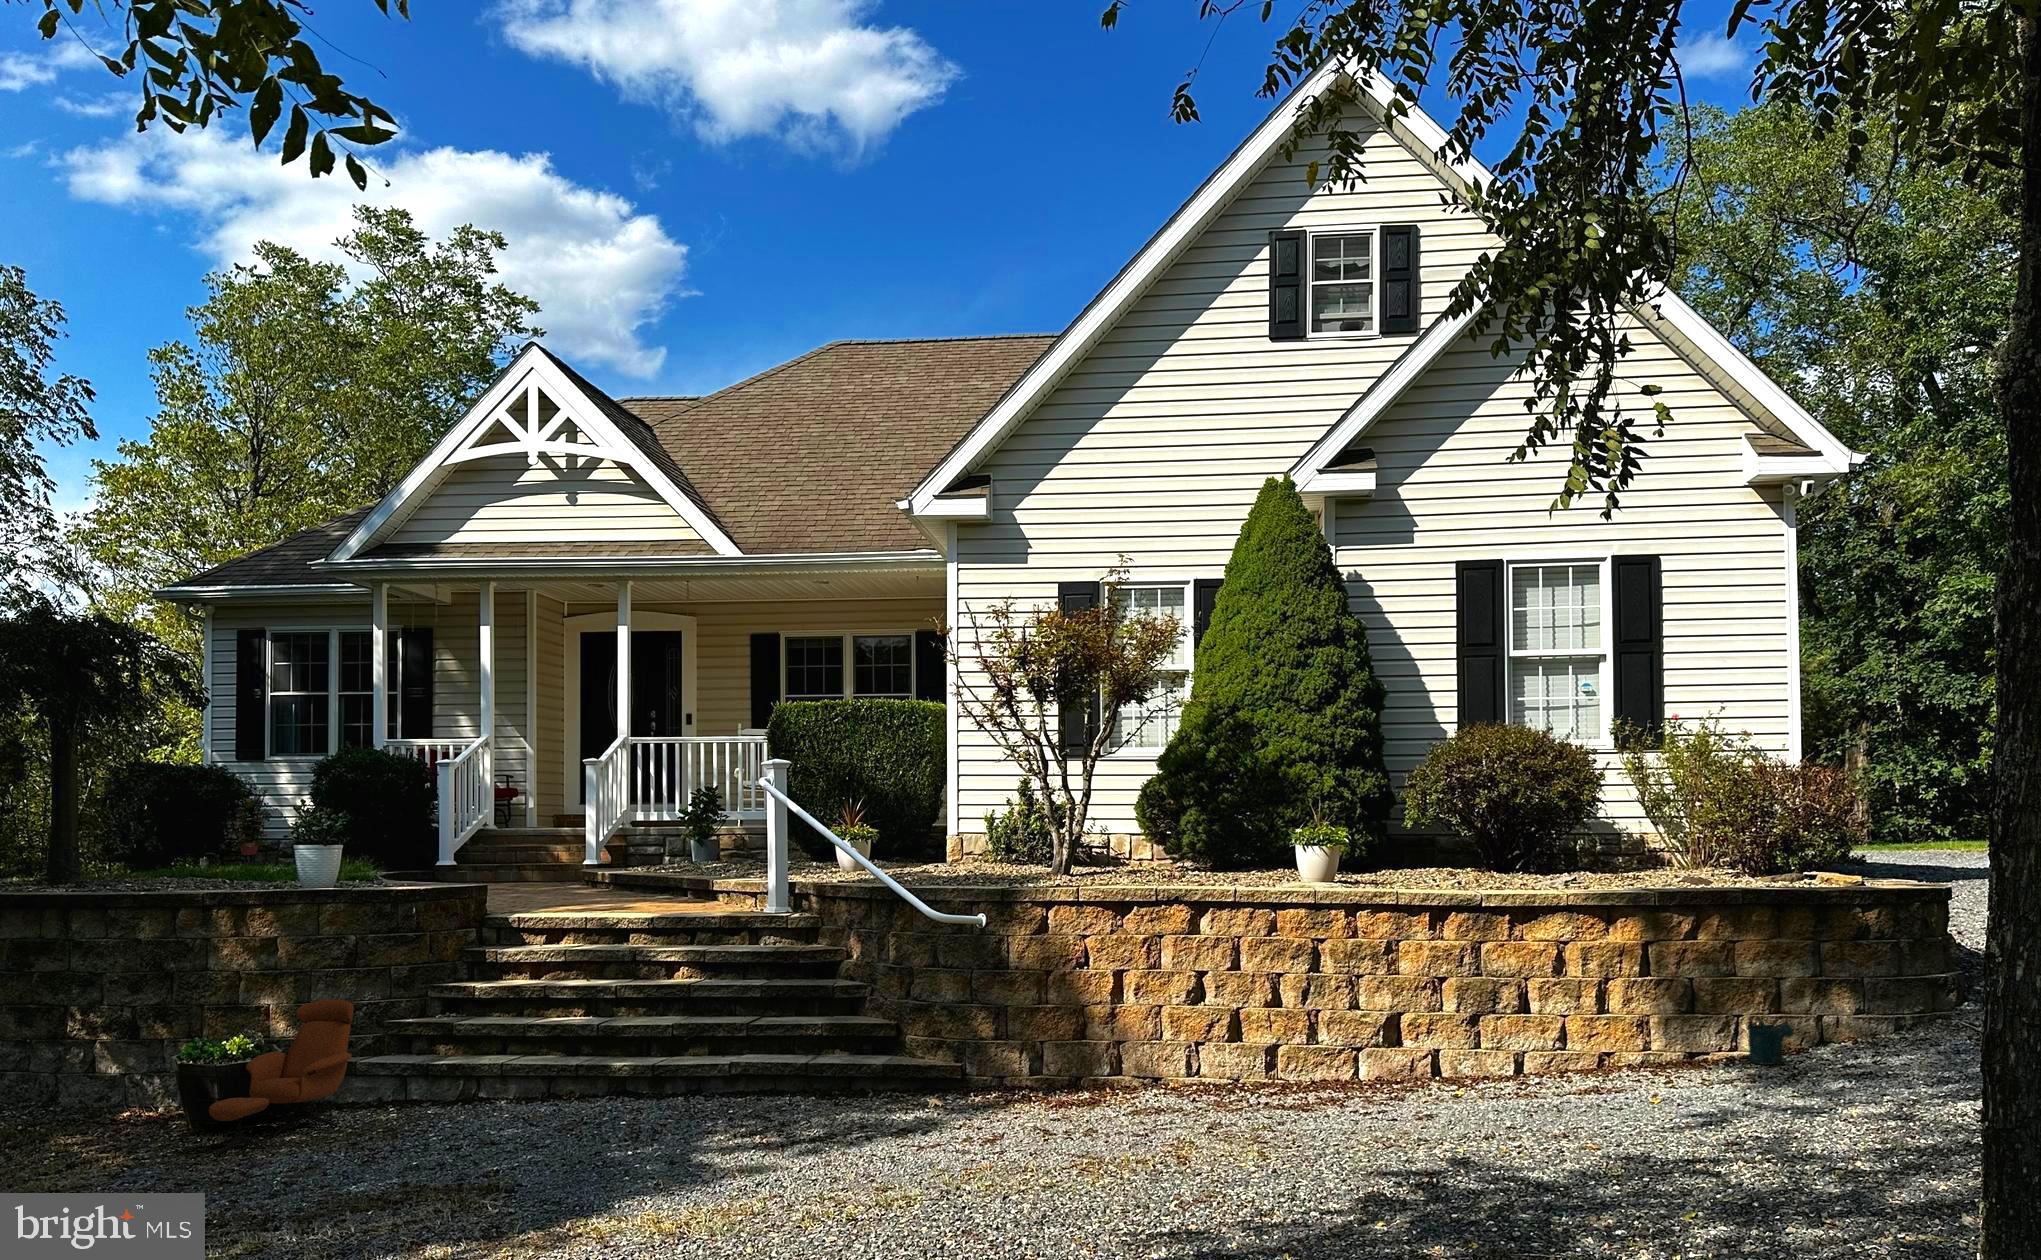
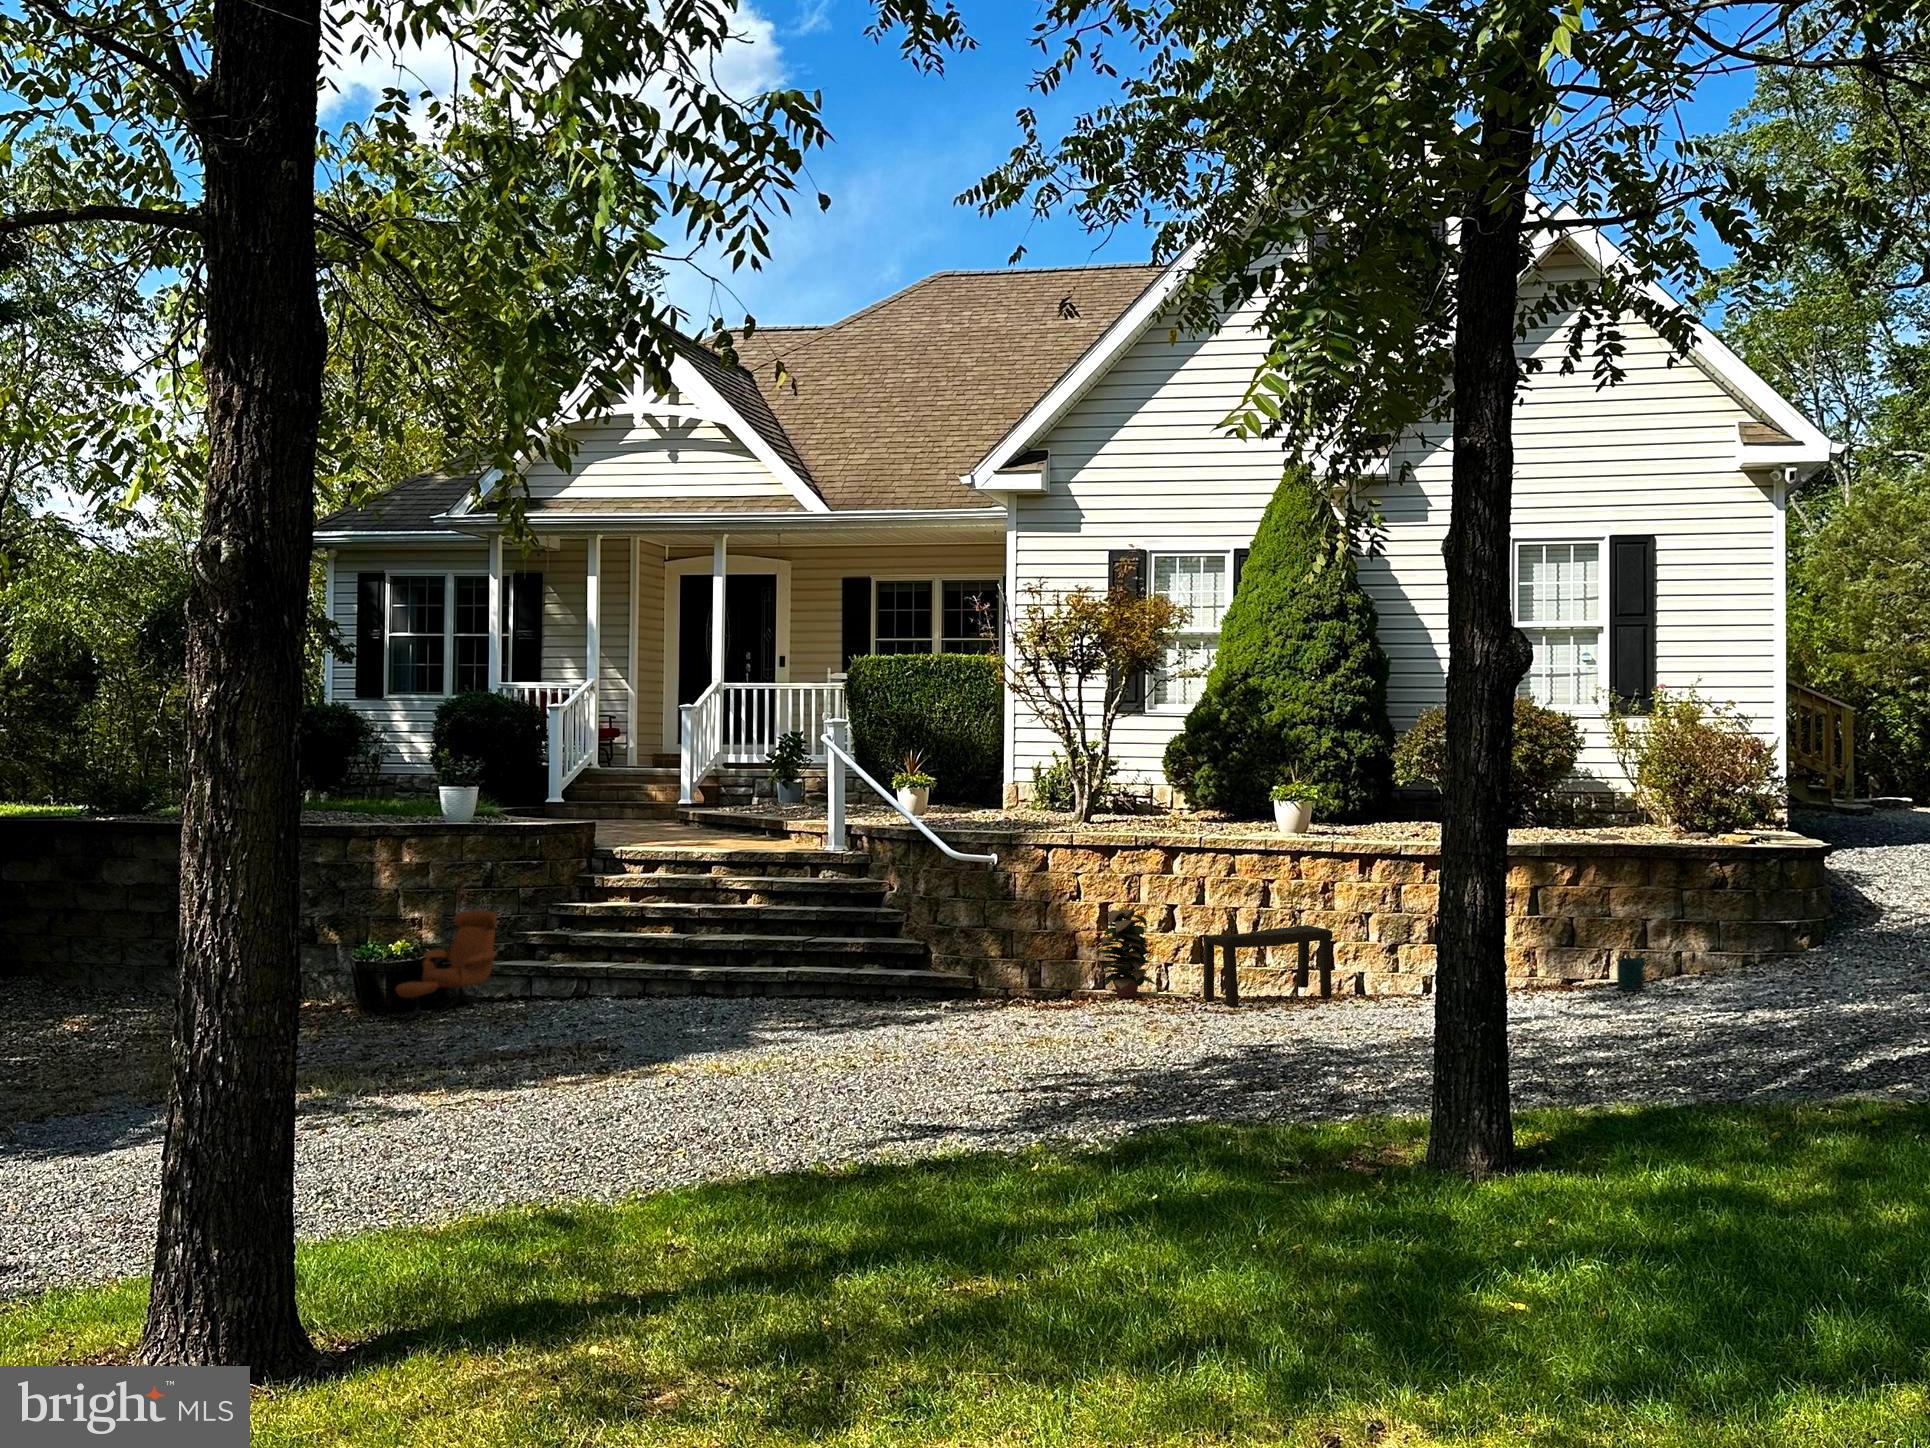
decorative plant: present [234,798,271,855] -> present [1097,909,1156,997]
bench: none [1254,993,1412,1102] -> present [1203,925,1333,1007]

